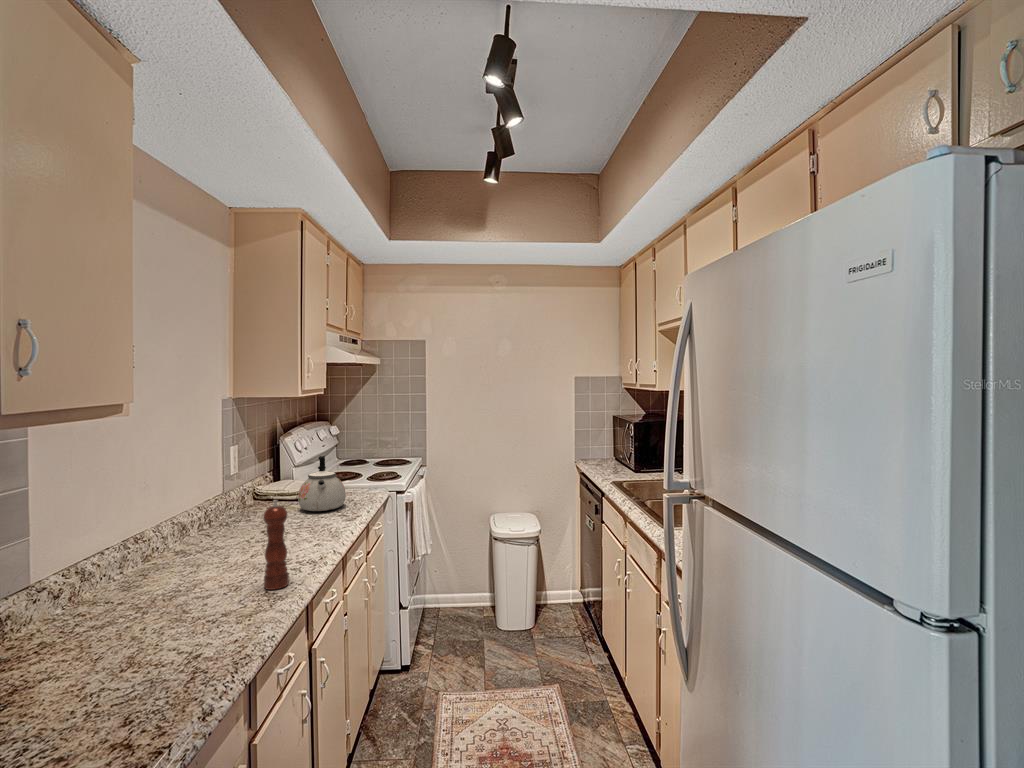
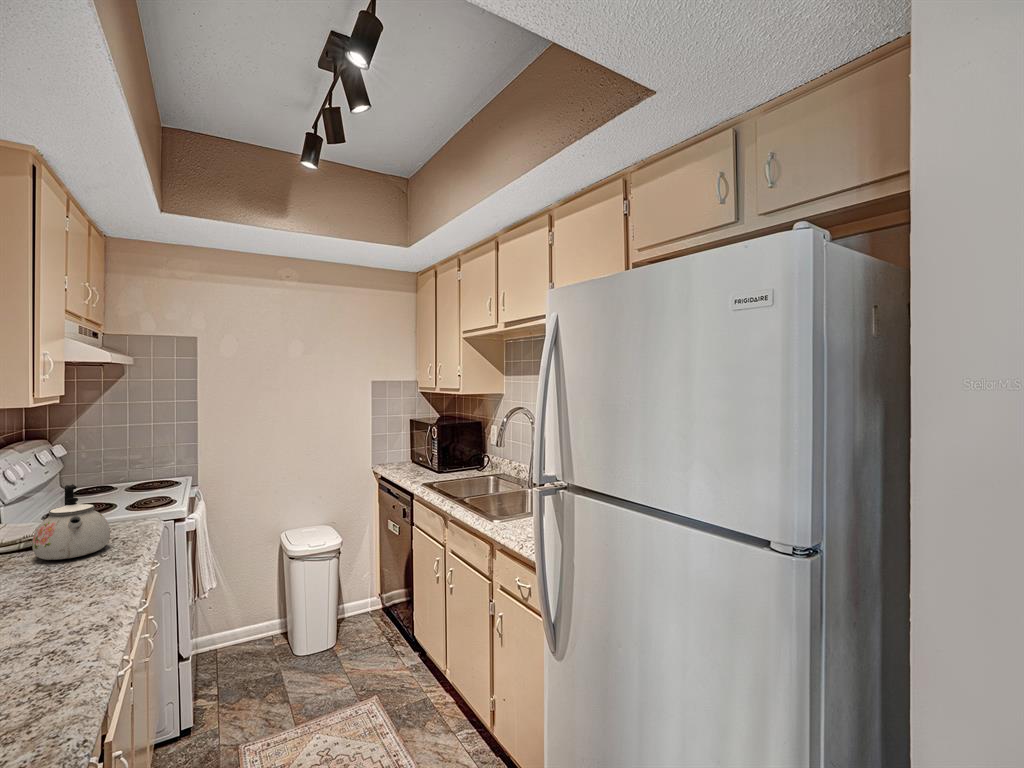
pepper mill: present [263,500,289,590] -> none [32,552,75,679]

